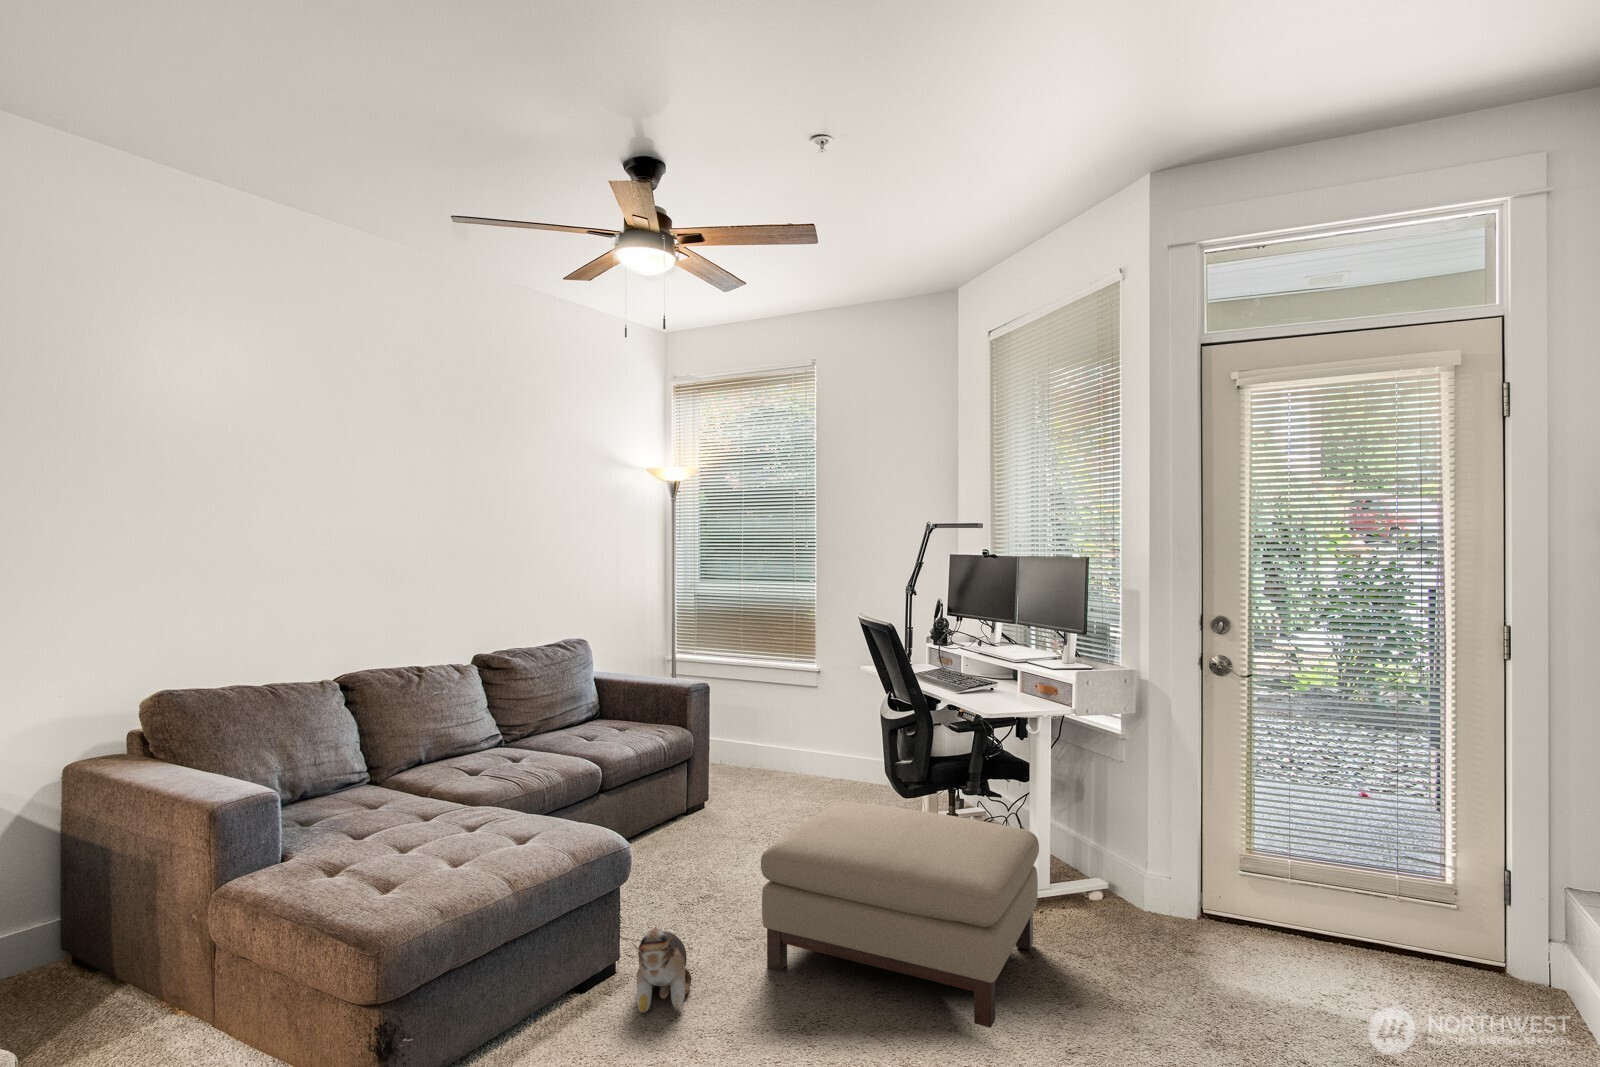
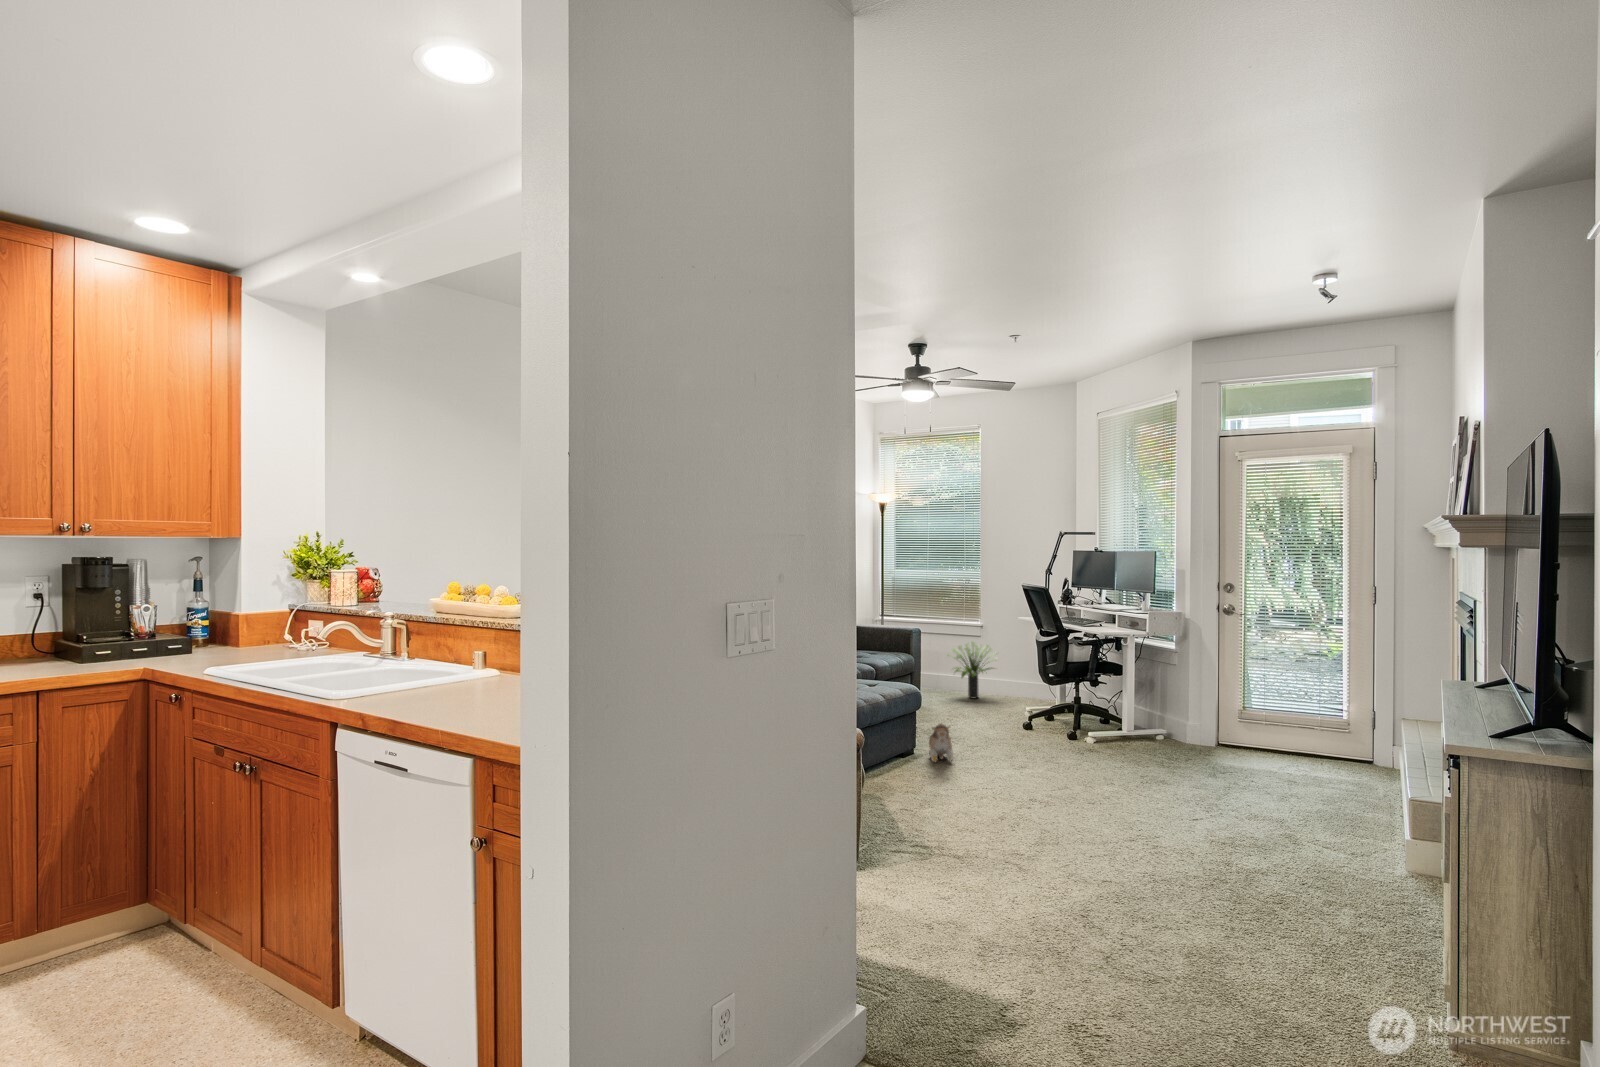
potted plant: none [756,697,838,789] -> present [947,641,998,698]
ottoman: present [761,802,1039,1028] -> none [982,683,1125,770]

